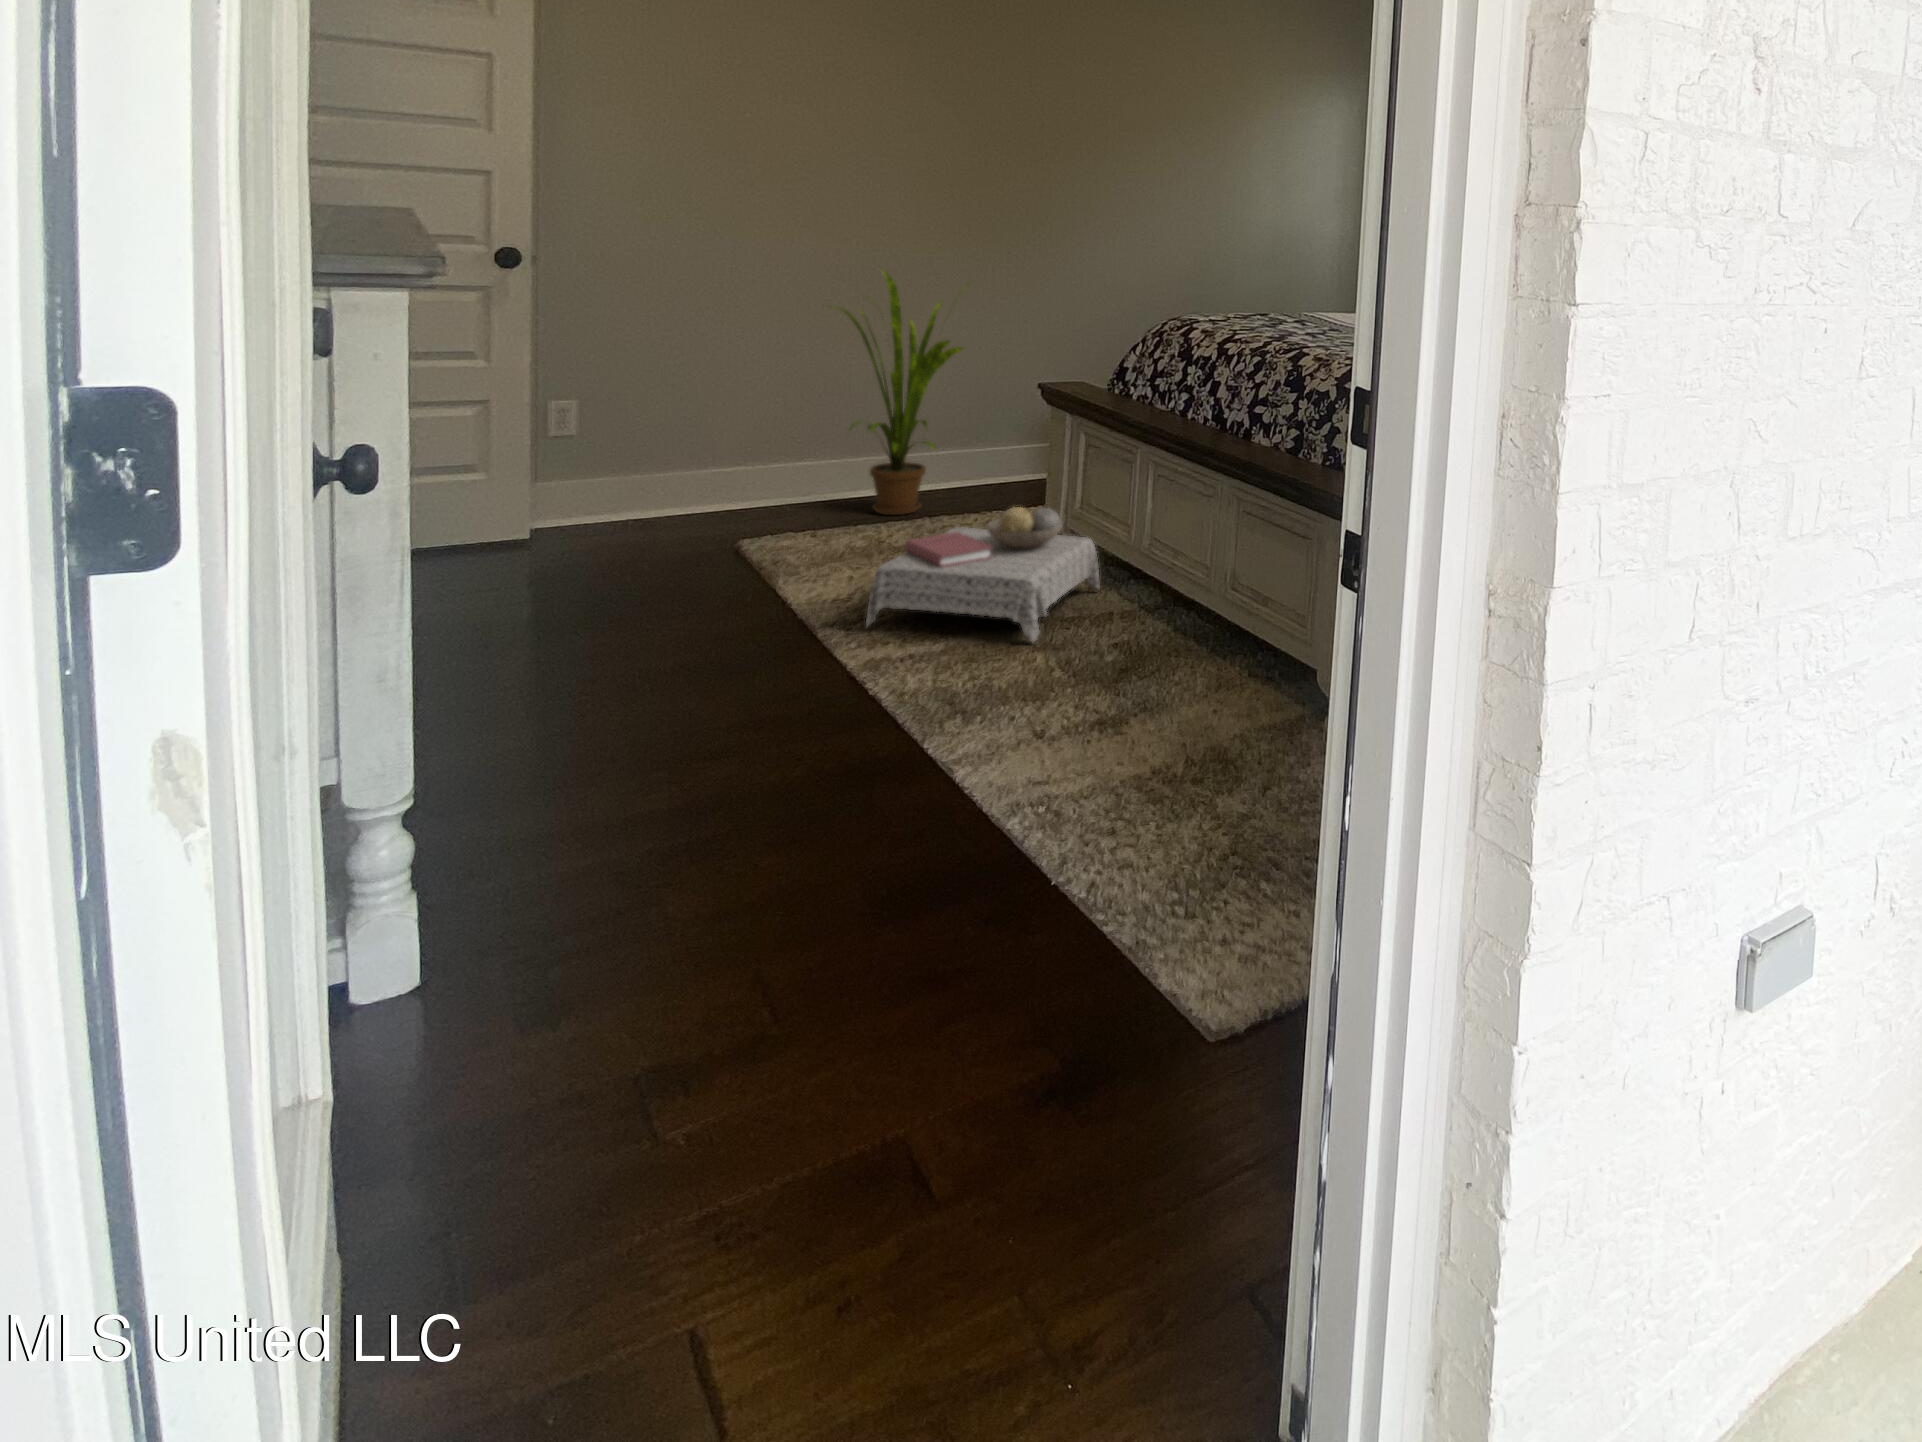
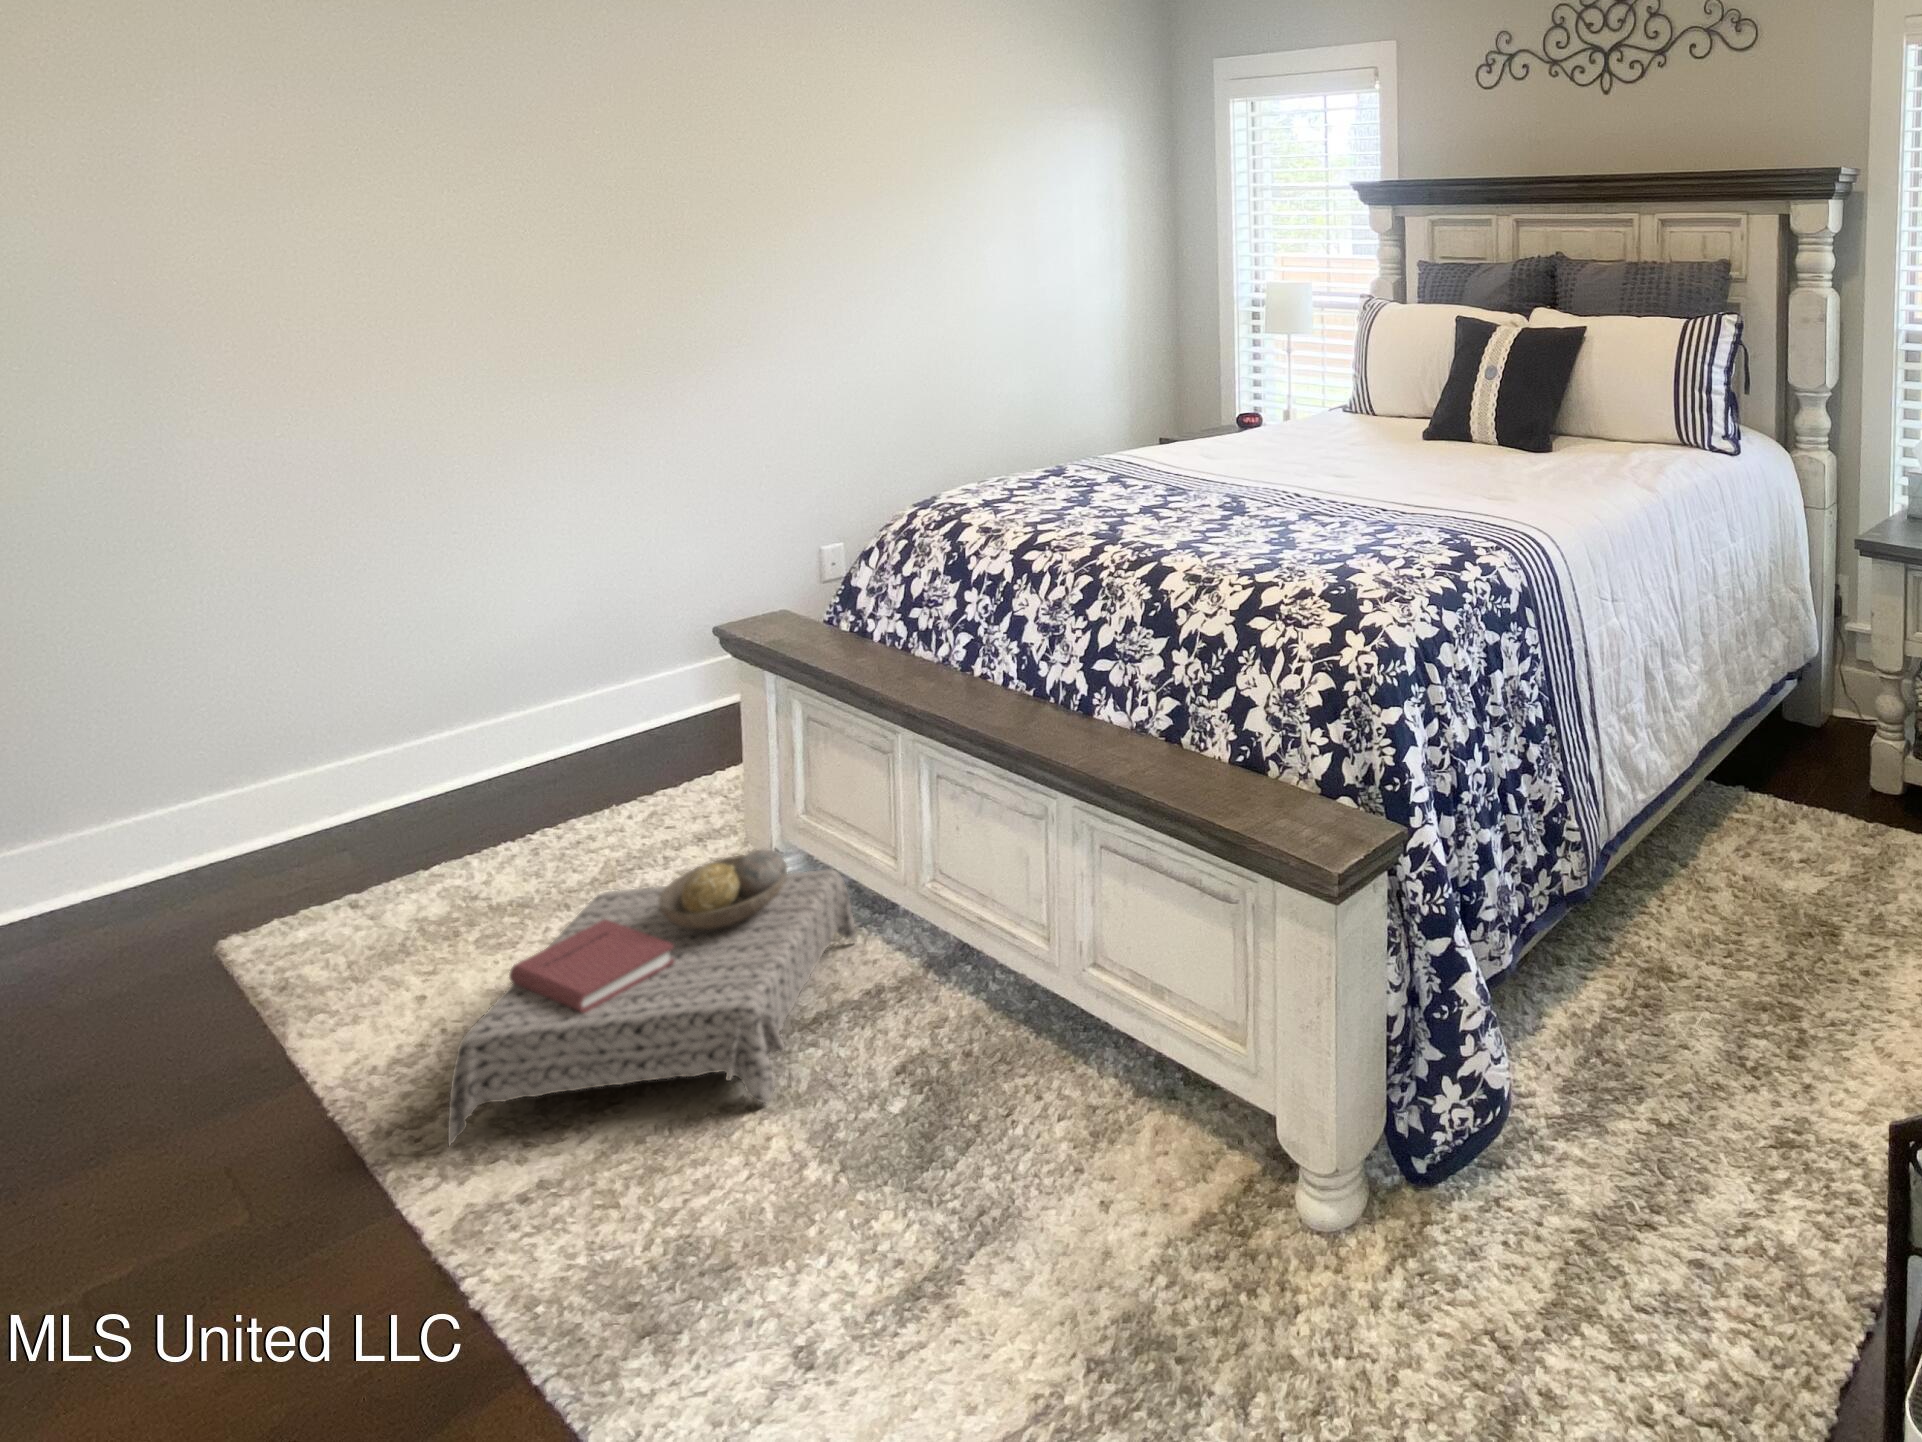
house plant: present [831,269,965,515] -> none [314,460,590,840]

